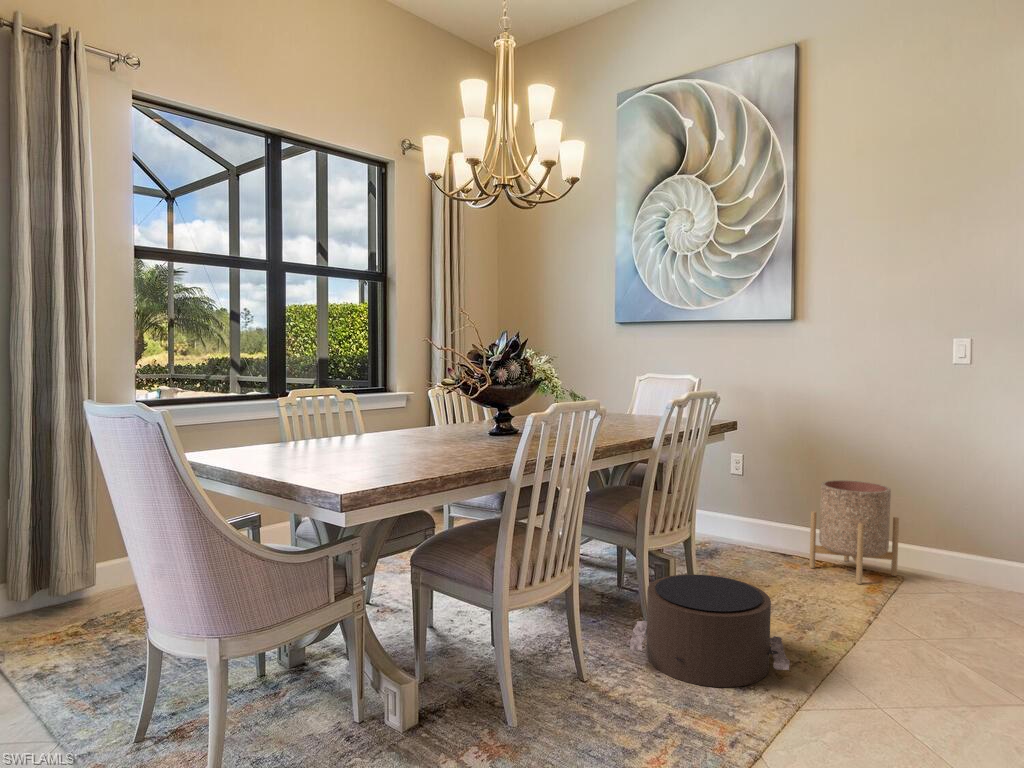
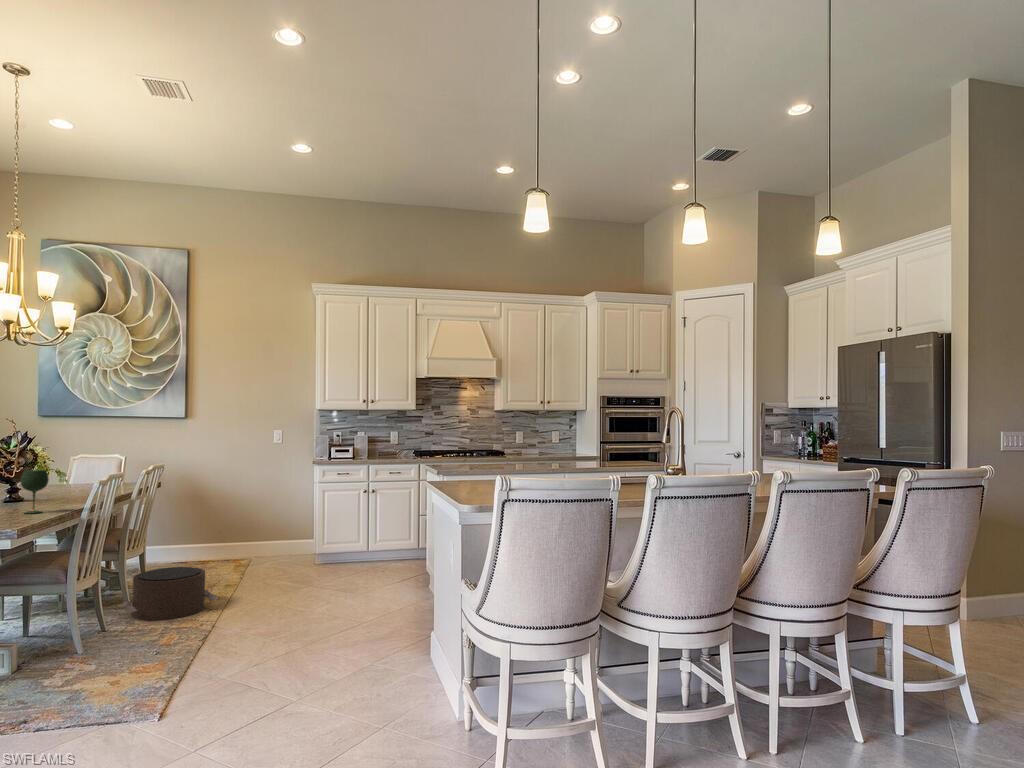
wine glass: none [442,388,480,461] -> present [21,470,49,514]
planter: present [809,480,899,584] -> none [200,512,249,569]

